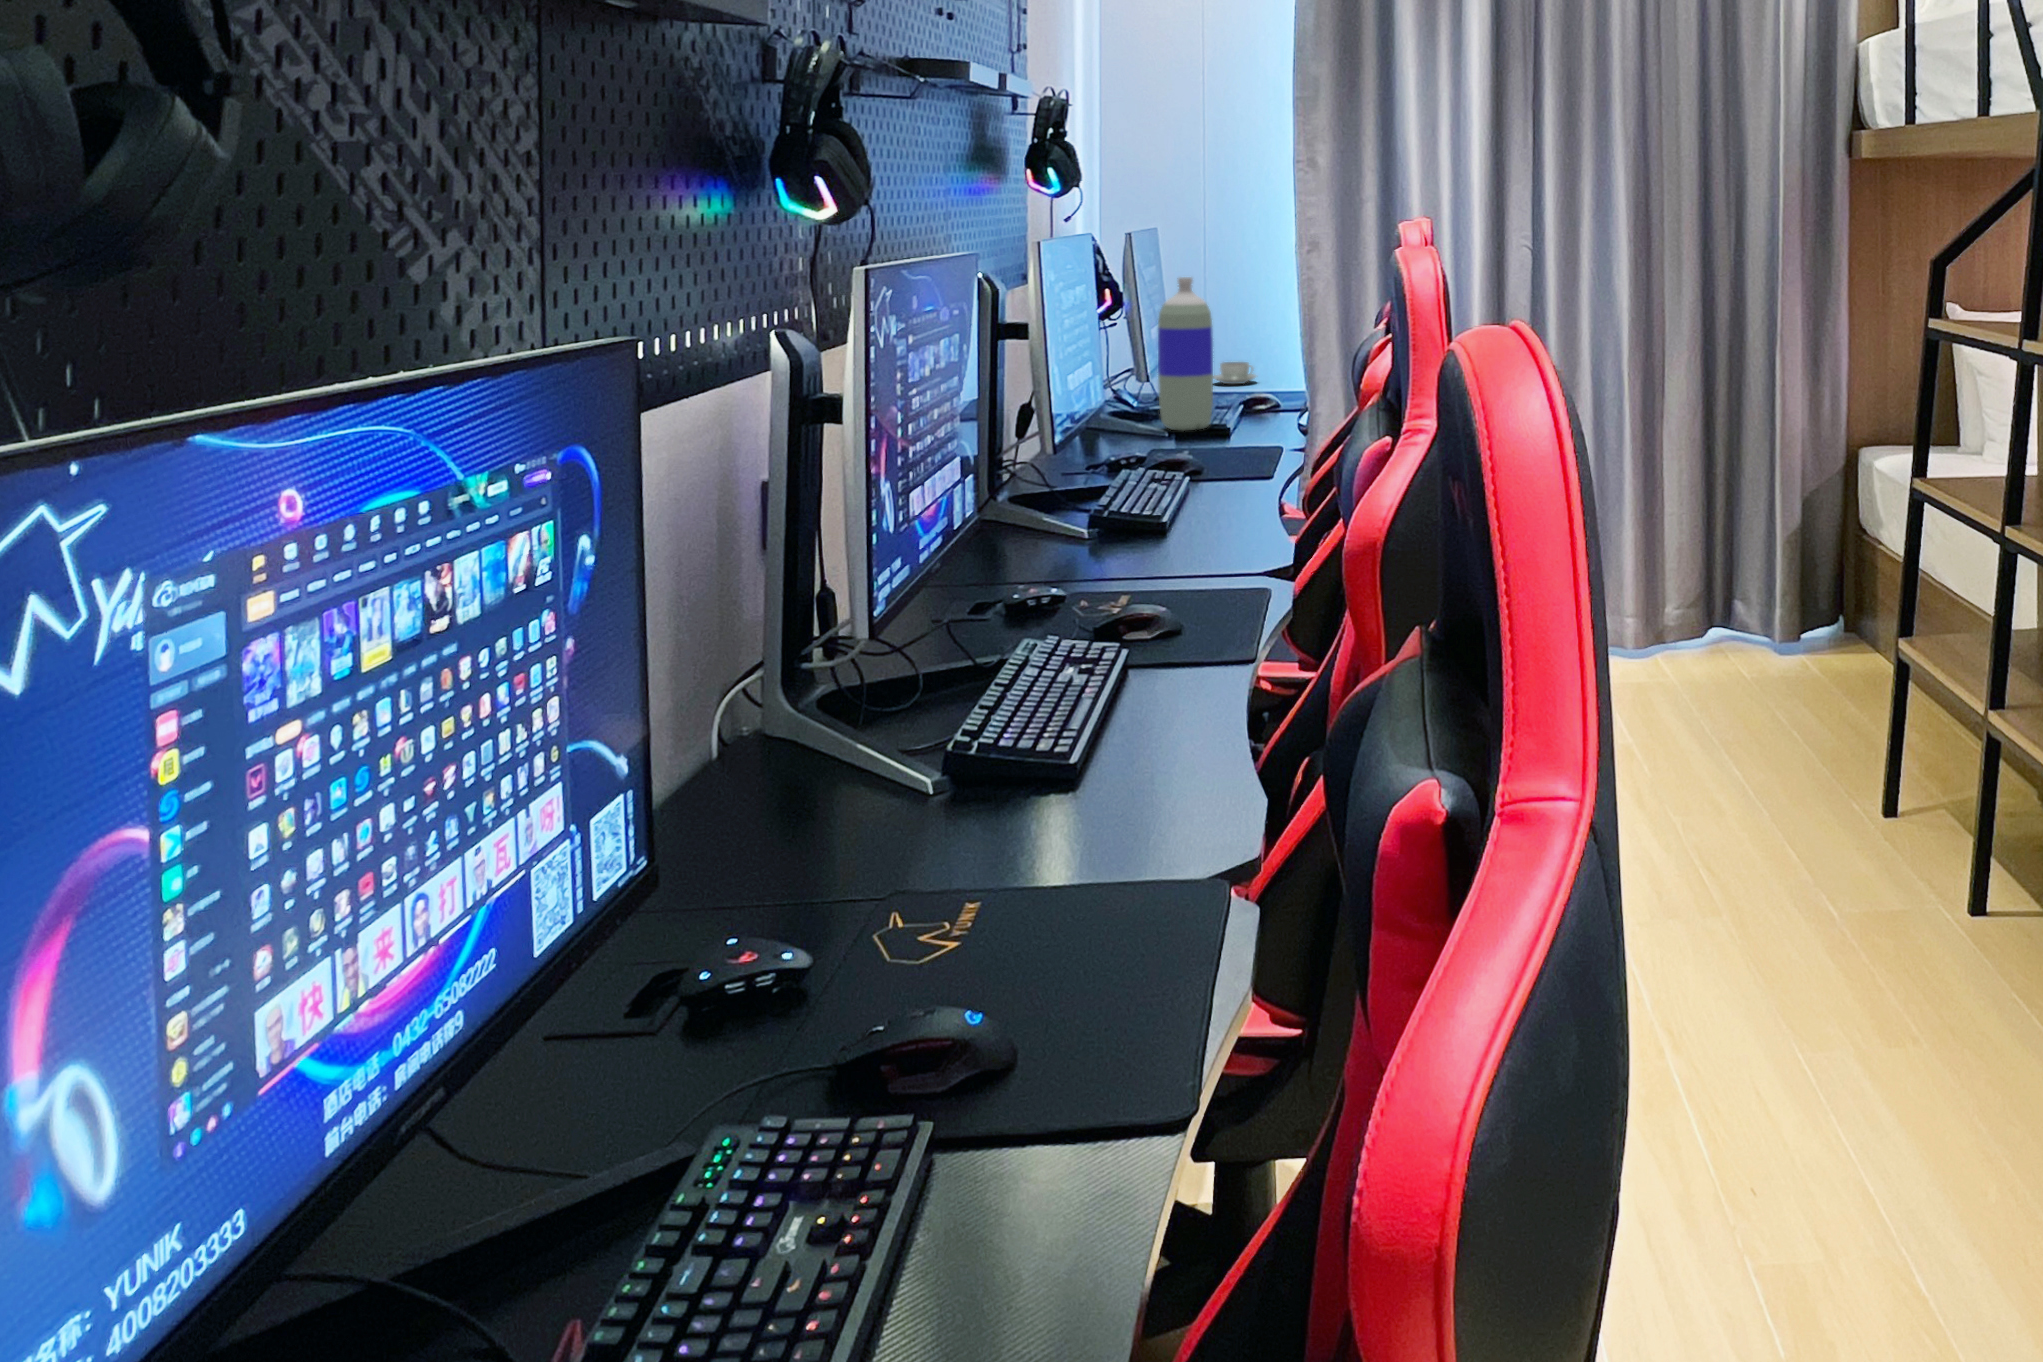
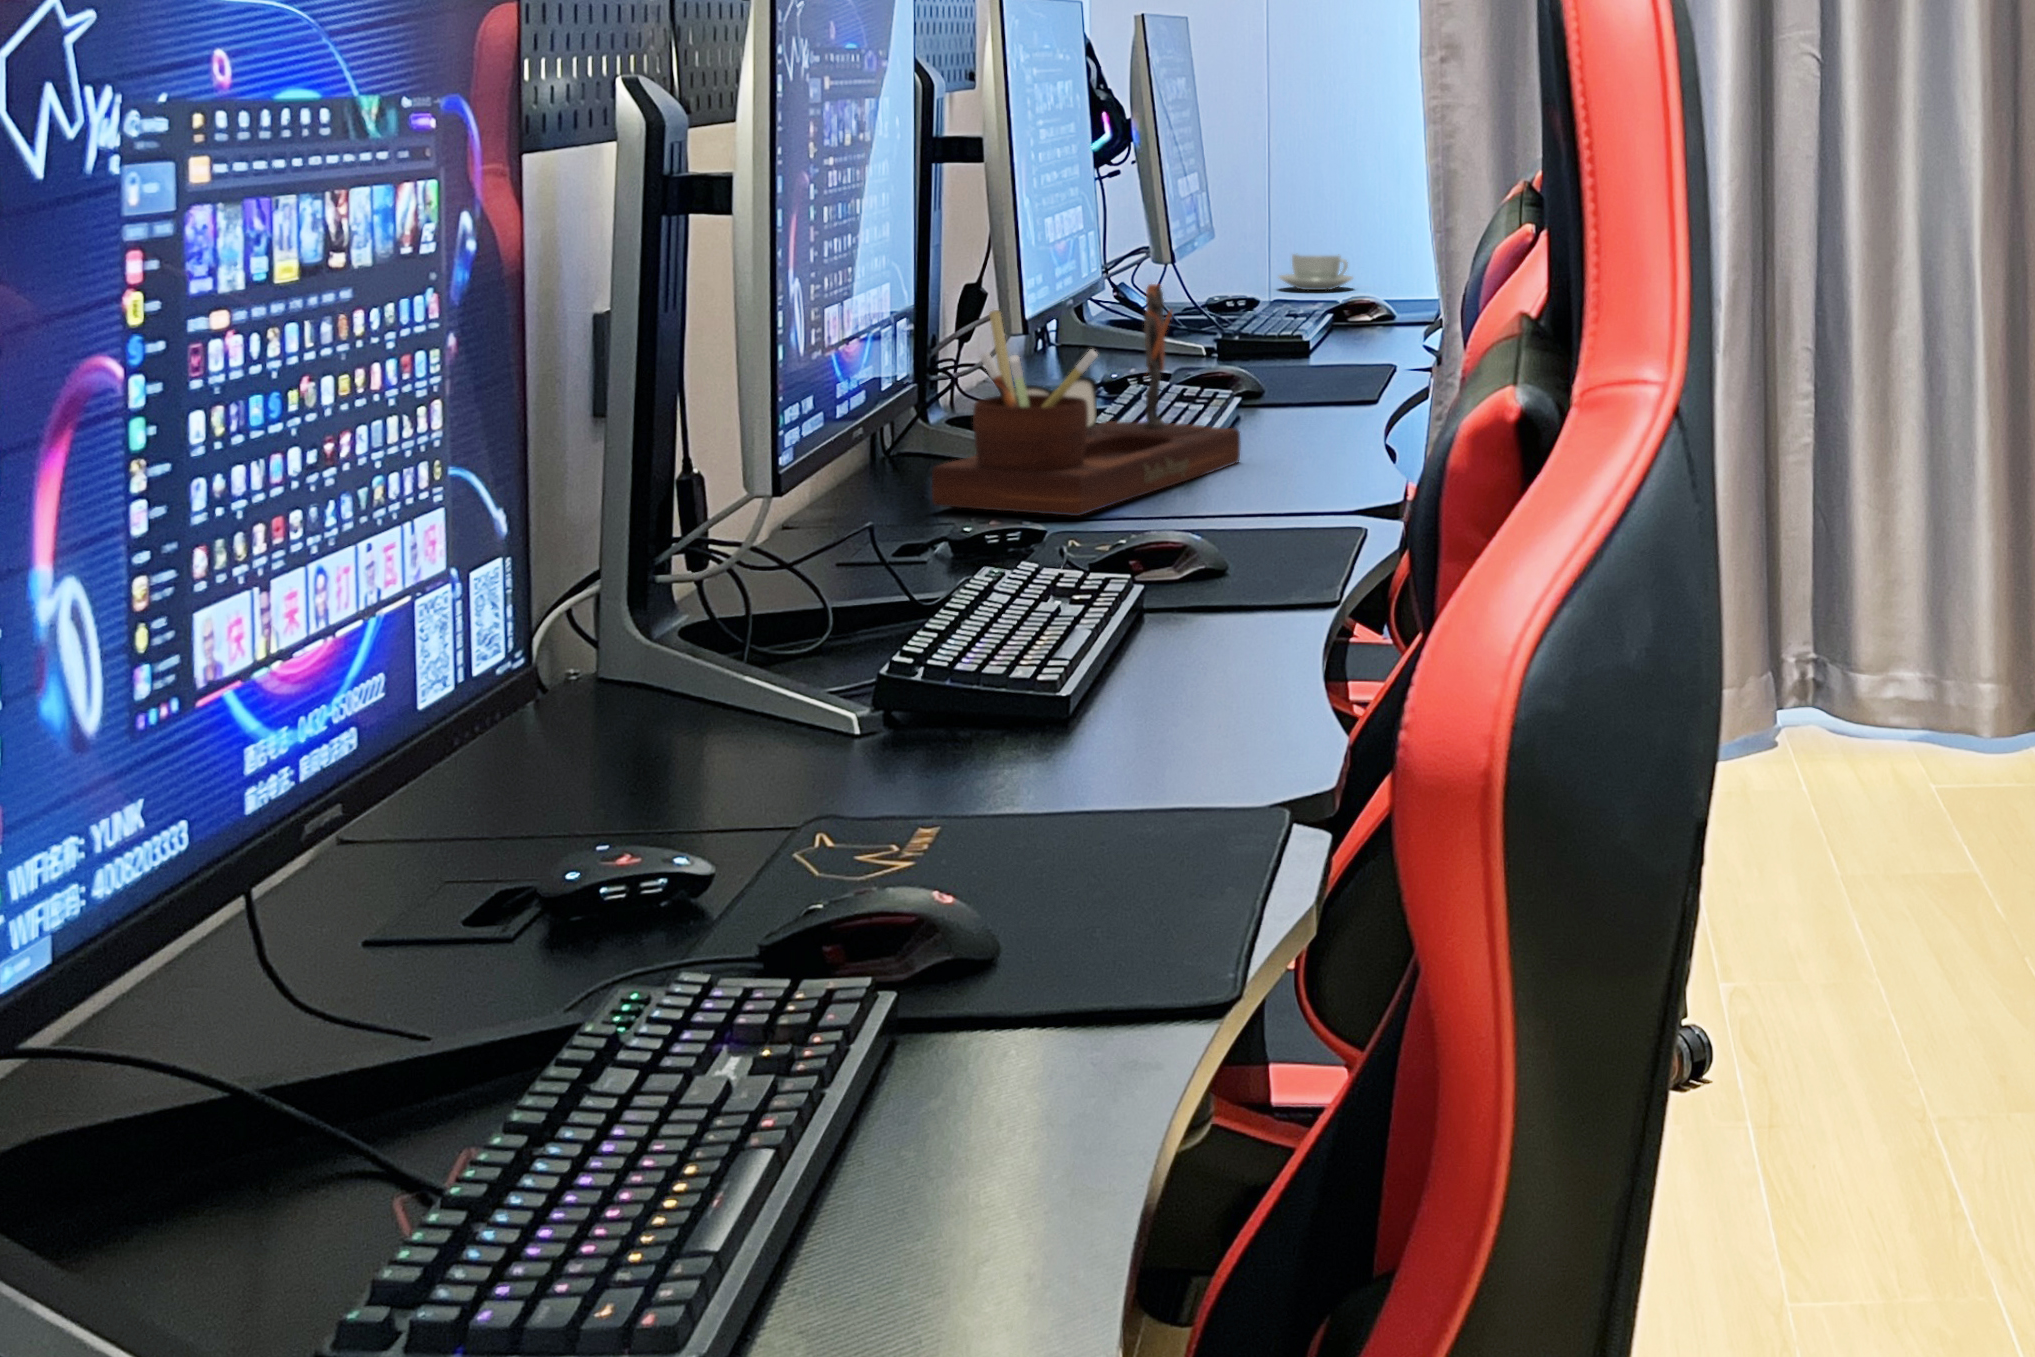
bottle: present [1158,277,1213,431] -> none [1187,92,1277,343]
desk organizer: none [996,426,1198,596] -> present [932,284,1241,516]

